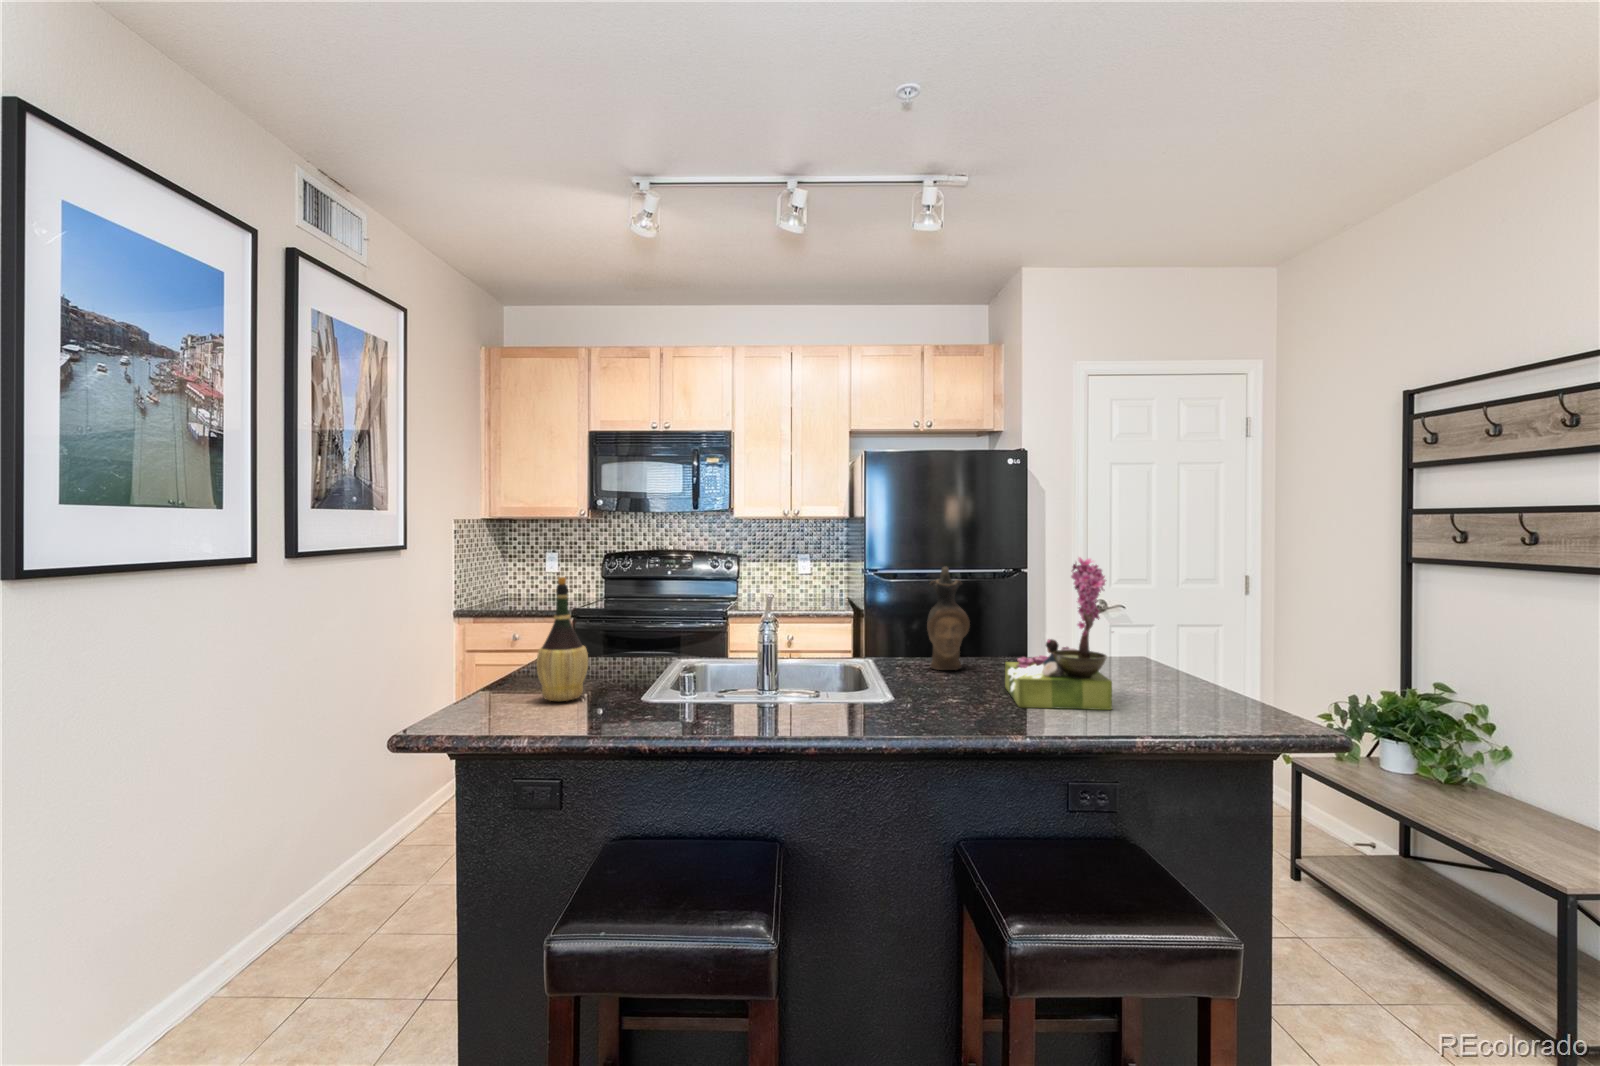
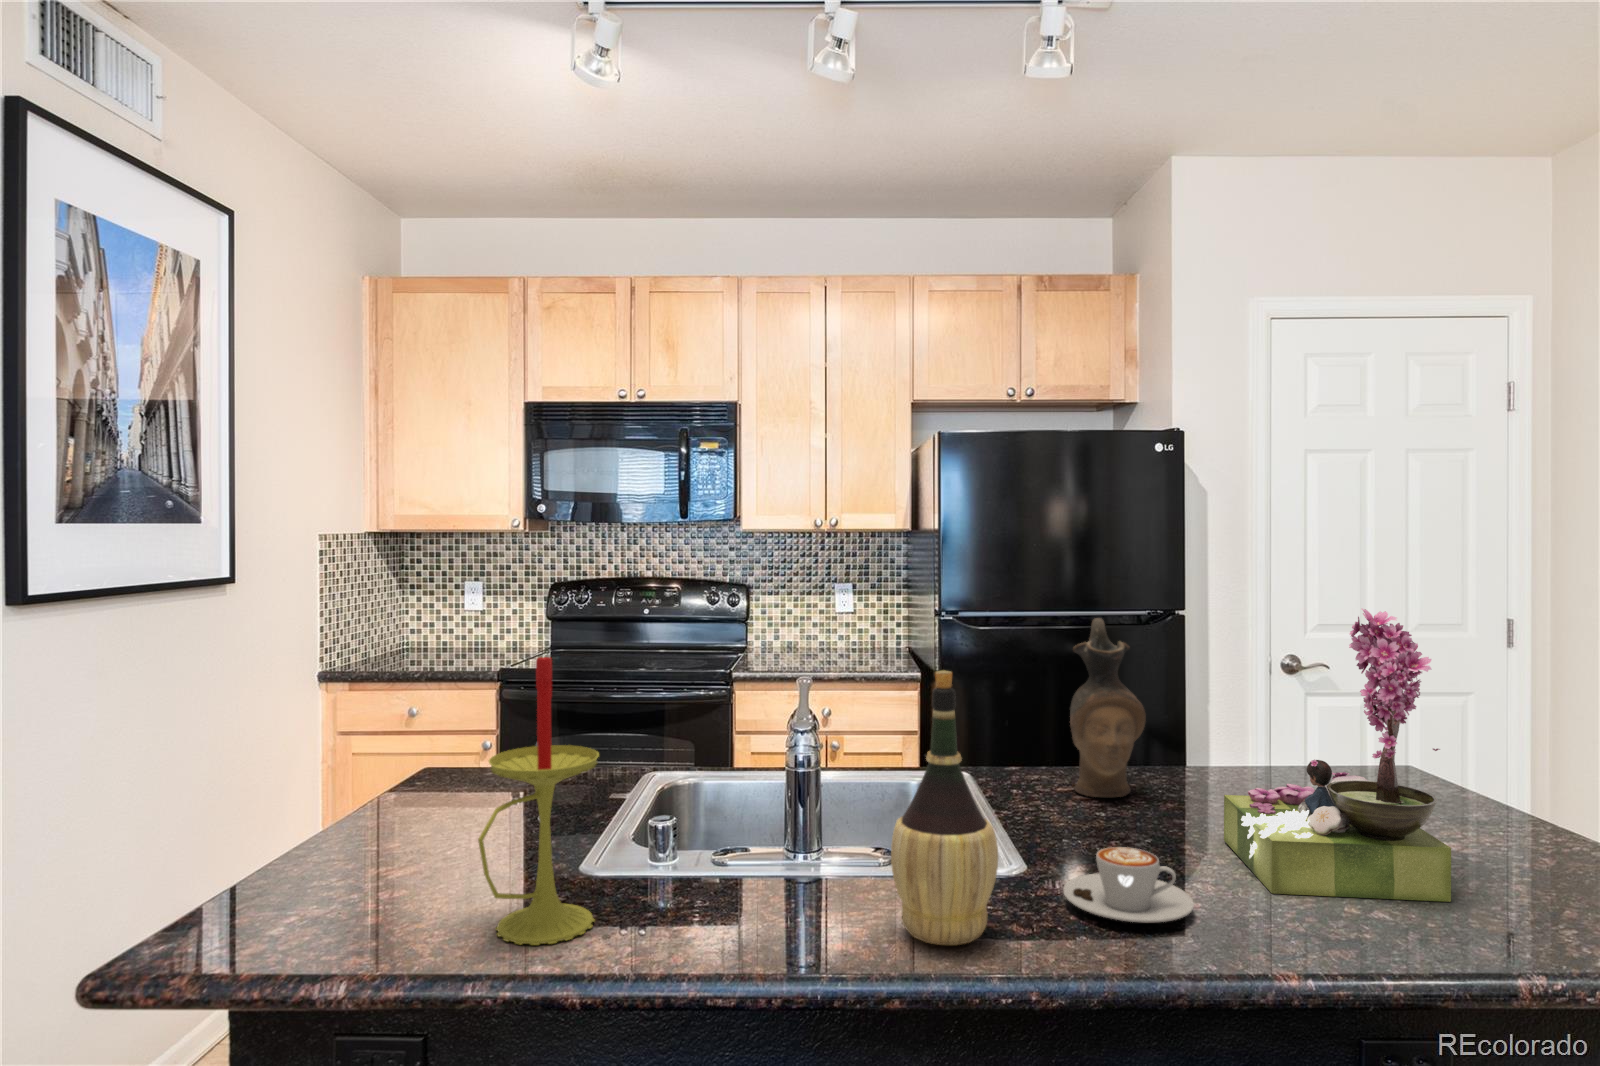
candle: none [596,573,657,726] -> present [478,657,599,945]
wine bottle: present [537,577,588,701] -> present [891,671,998,945]
coffee cup: none [906,682,973,717] -> present [1064,847,1194,923]

